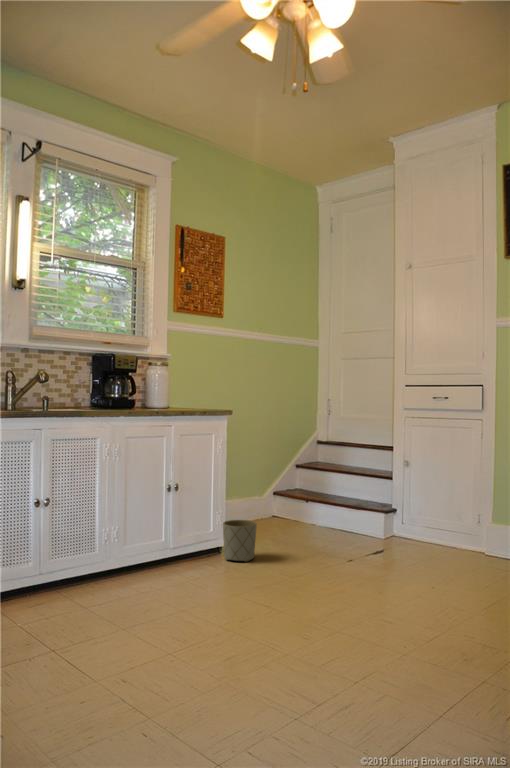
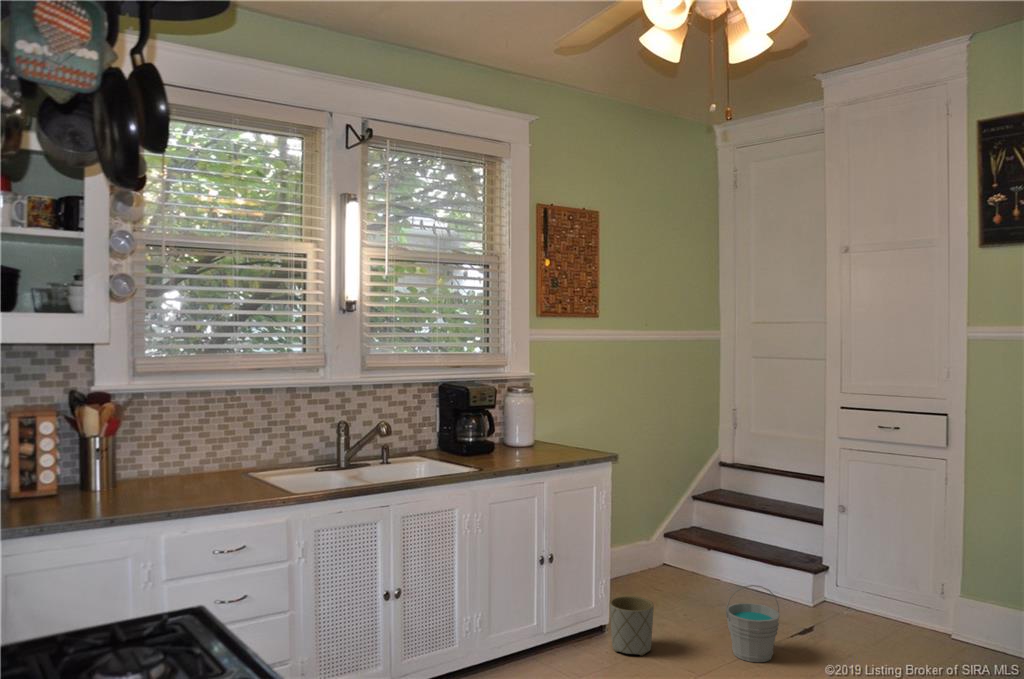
bucket: none [311,507,351,564] -> present [726,585,780,662]

